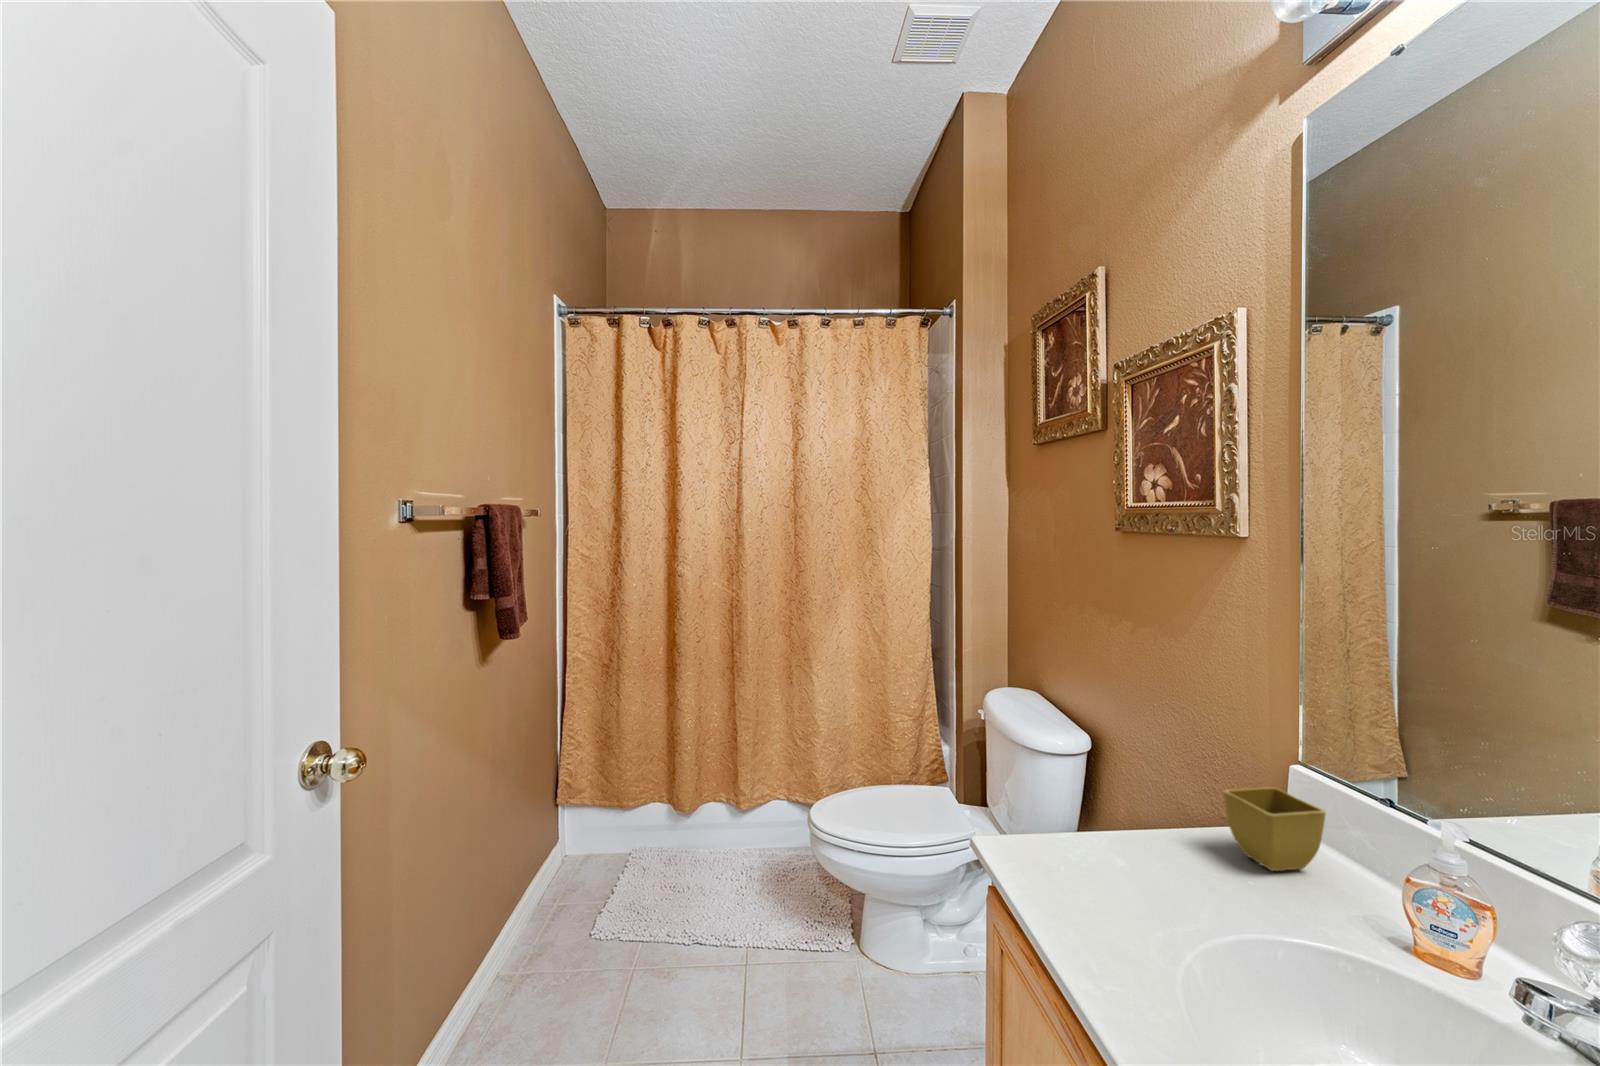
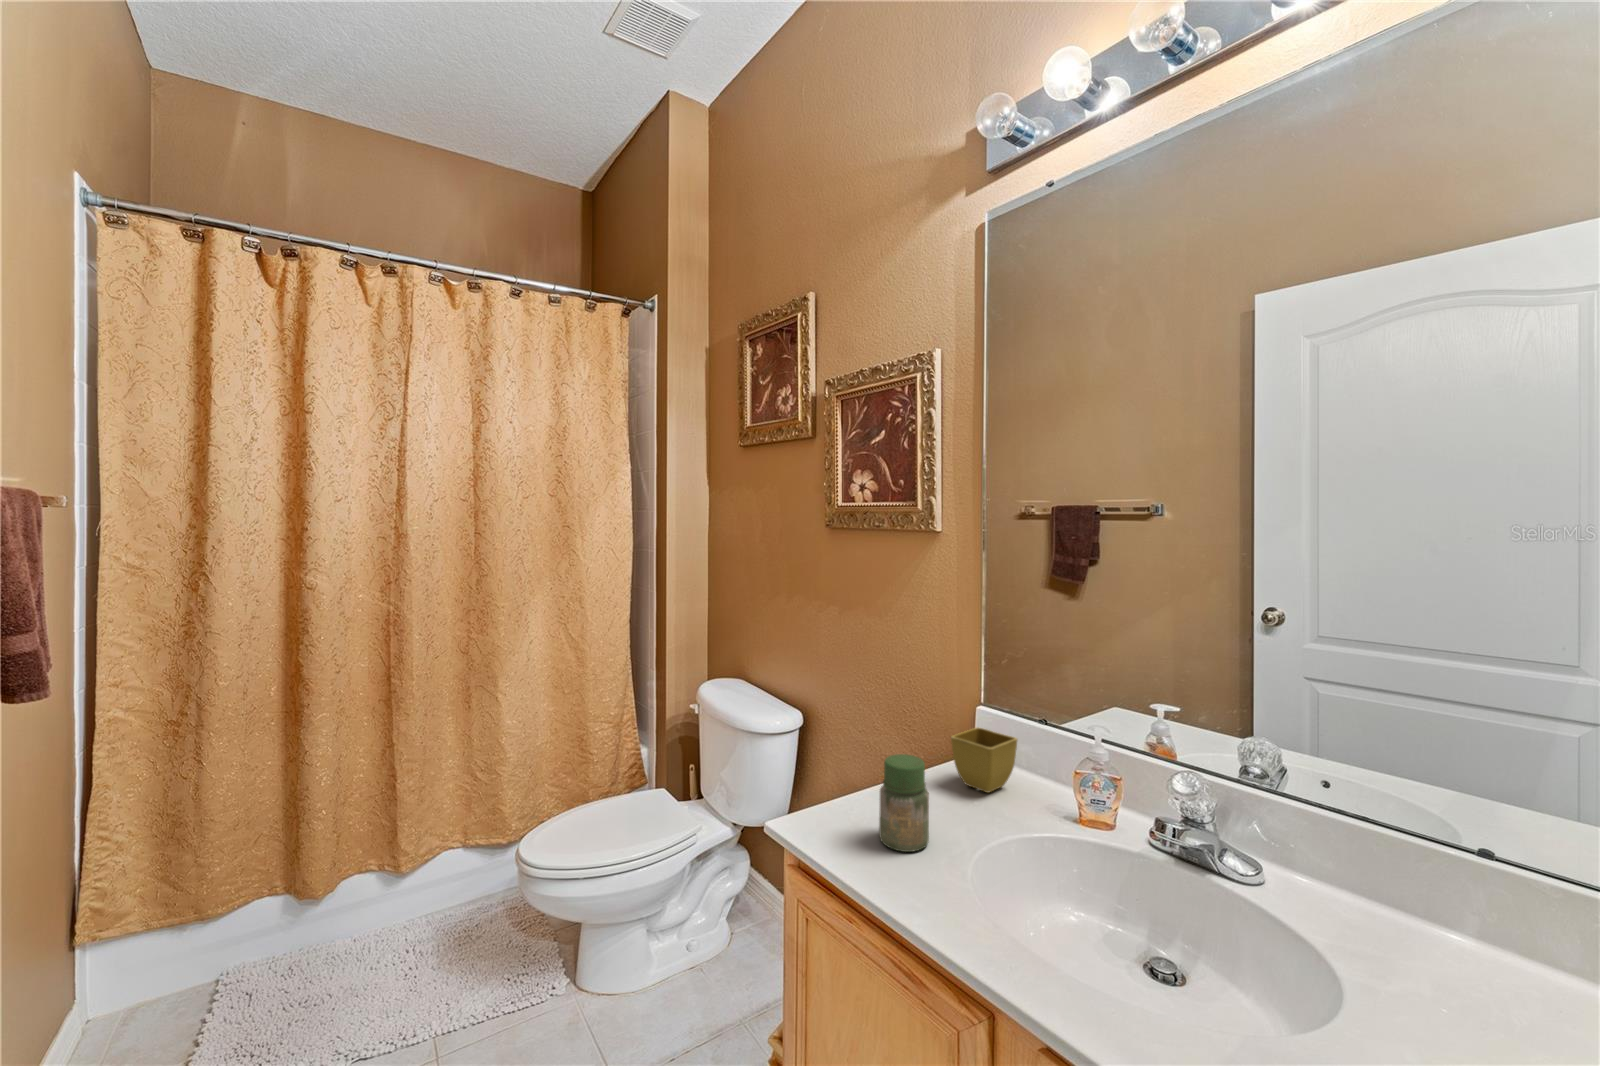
jar: none [1087,793,1149,907] -> present [879,754,929,852]

